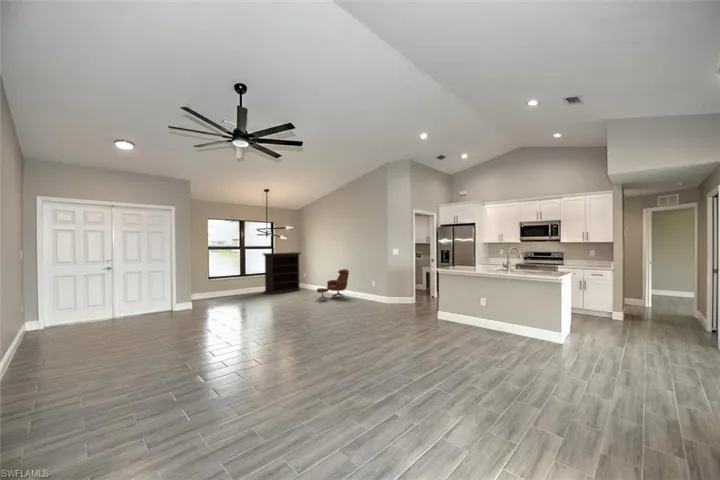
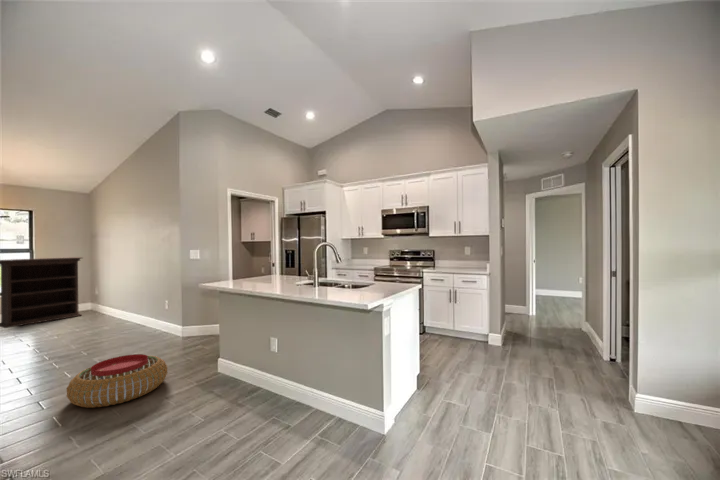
lounge chair: present [317,269,349,299] -> none [67,282,144,337]
pouf: none [373,306,414,327] -> present [67,354,167,408]

